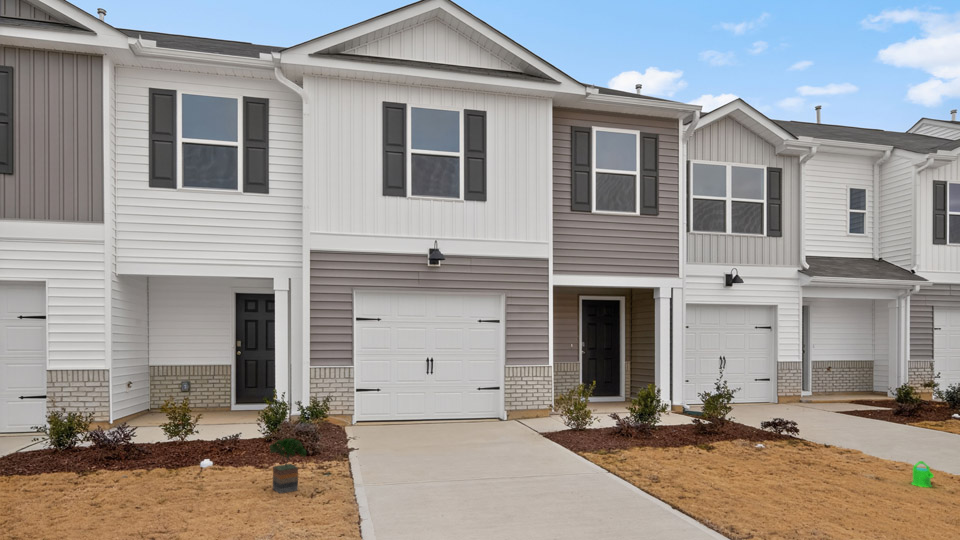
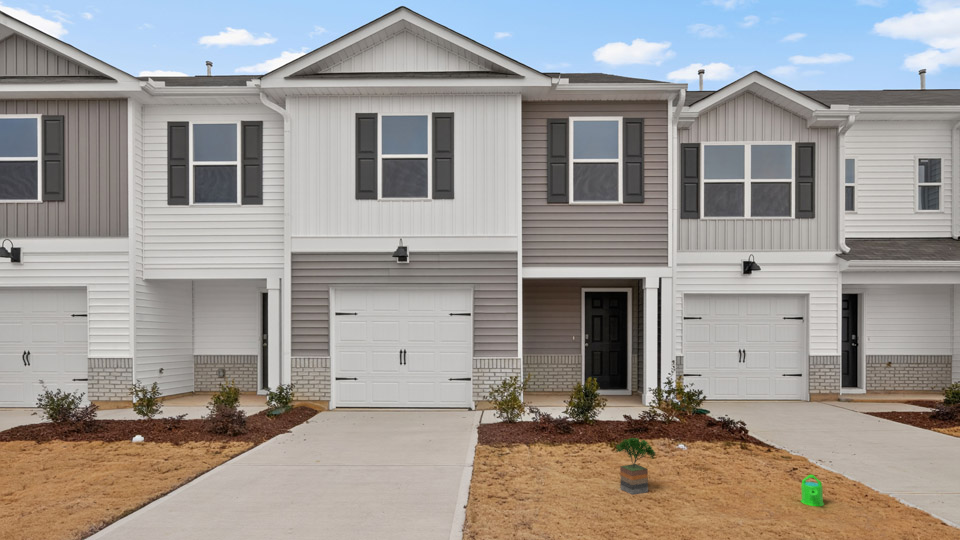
potted tree: present [270,438,306,493] -> present [616,438,655,495]

